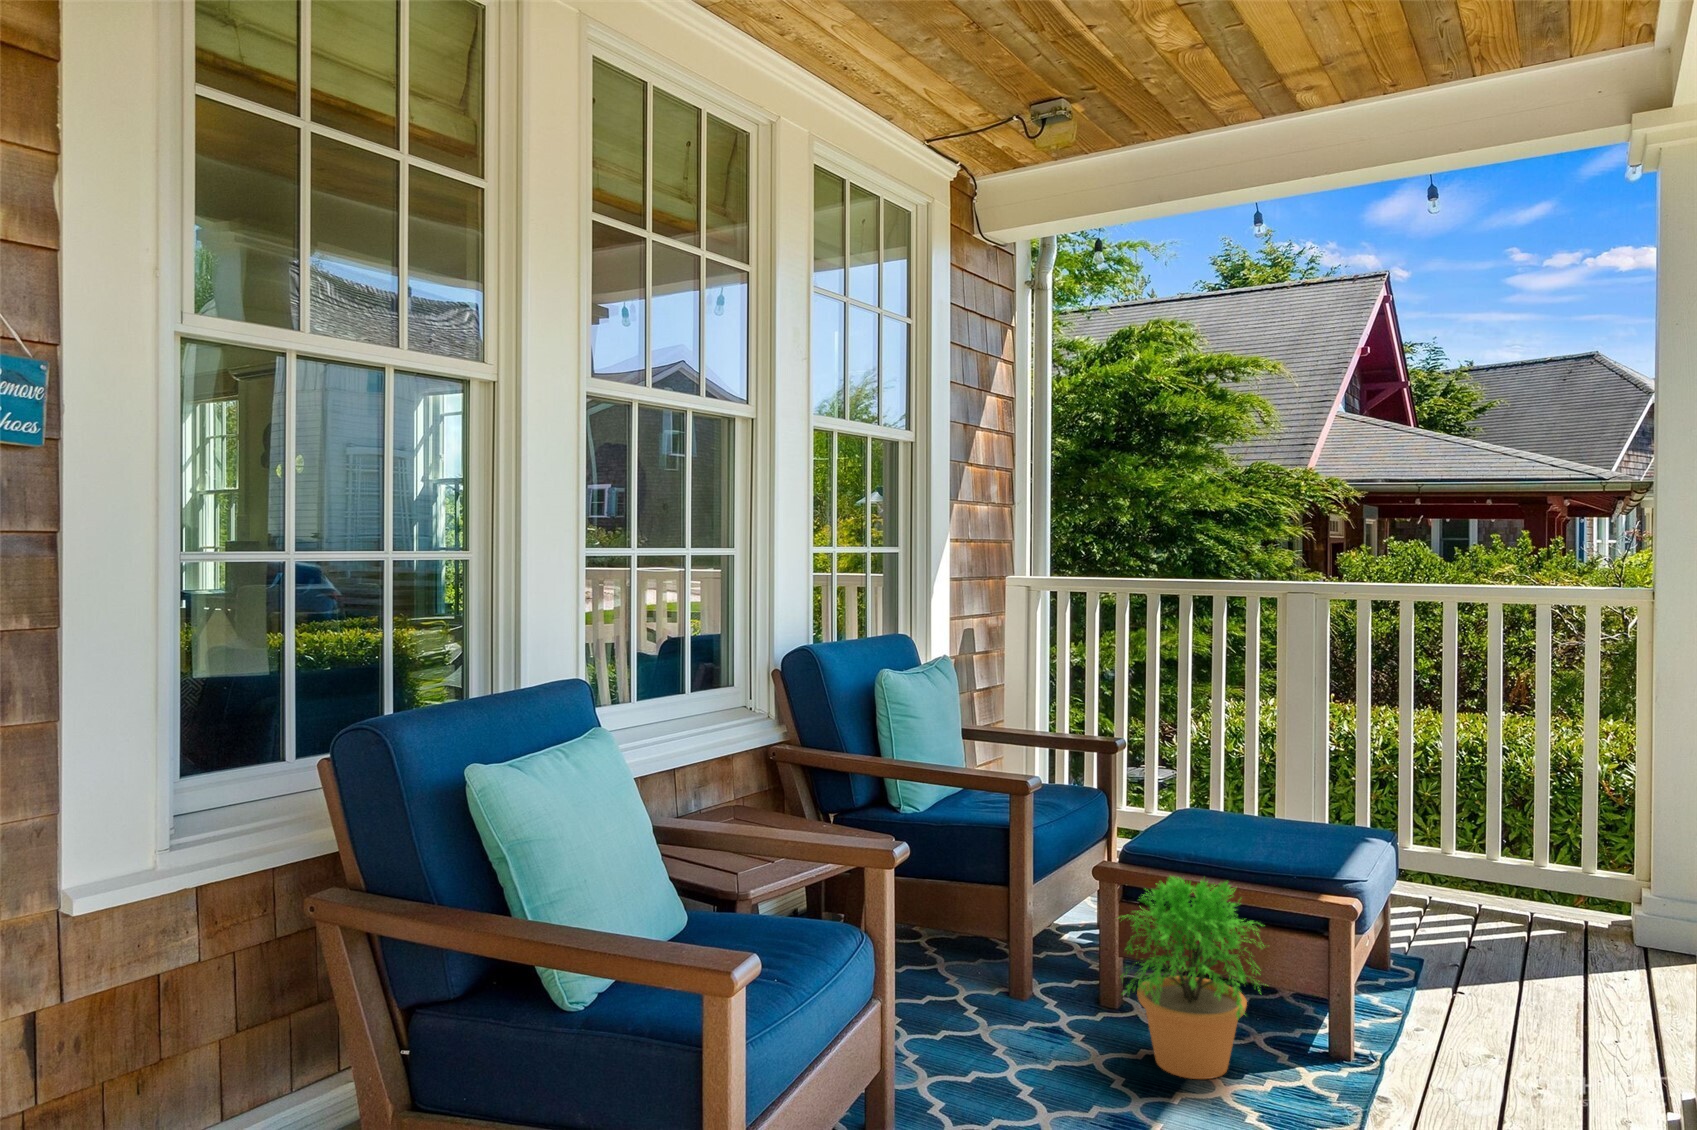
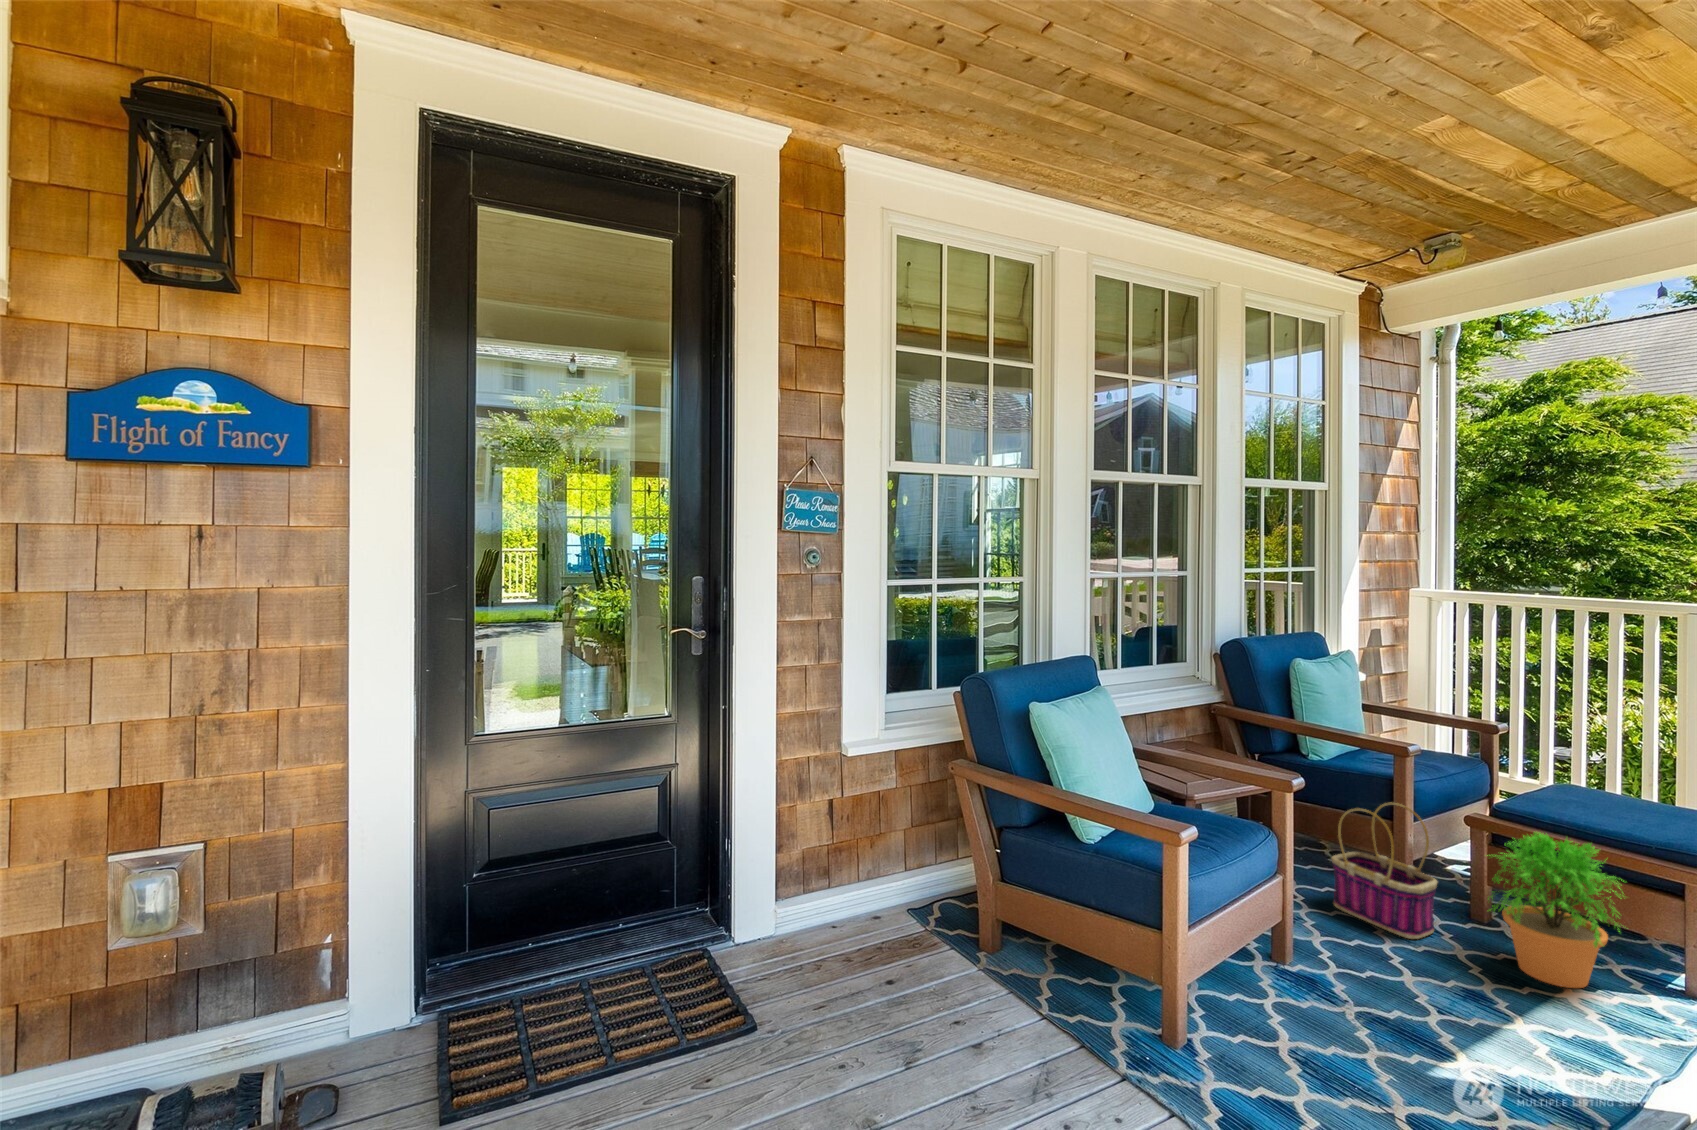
basket: none [936,862,1063,1054] -> present [1332,802,1437,939]

